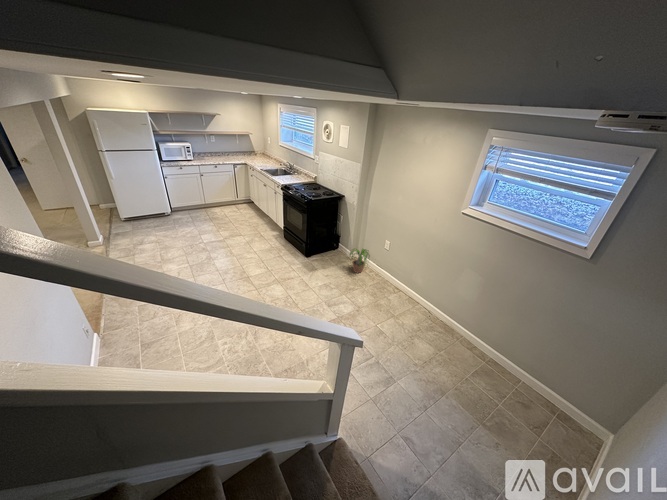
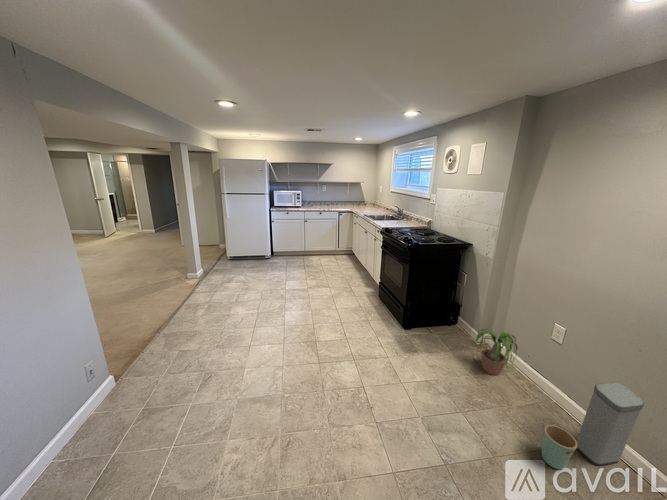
trash can: none [379,264,414,306] -> present [542,382,644,469]

